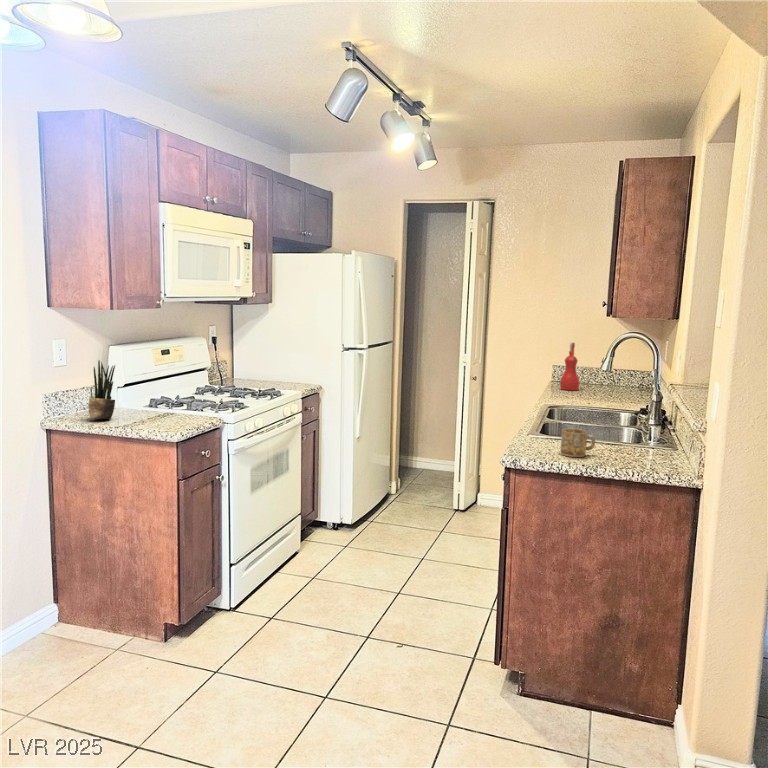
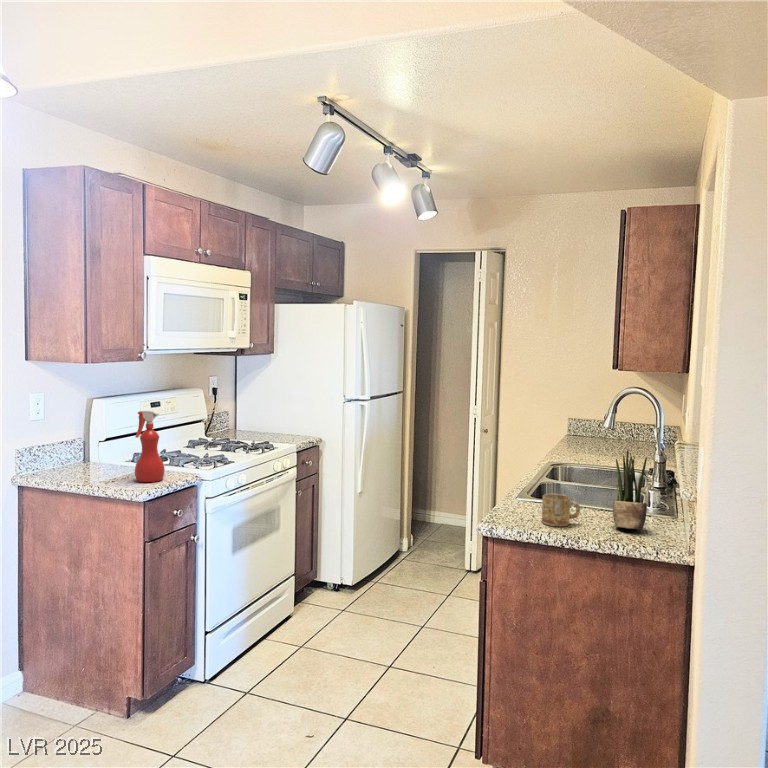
spray bottle: present [560,343,580,390] -> present [135,411,165,482]
potted plant: present [89,361,115,419] -> present [613,450,647,529]

